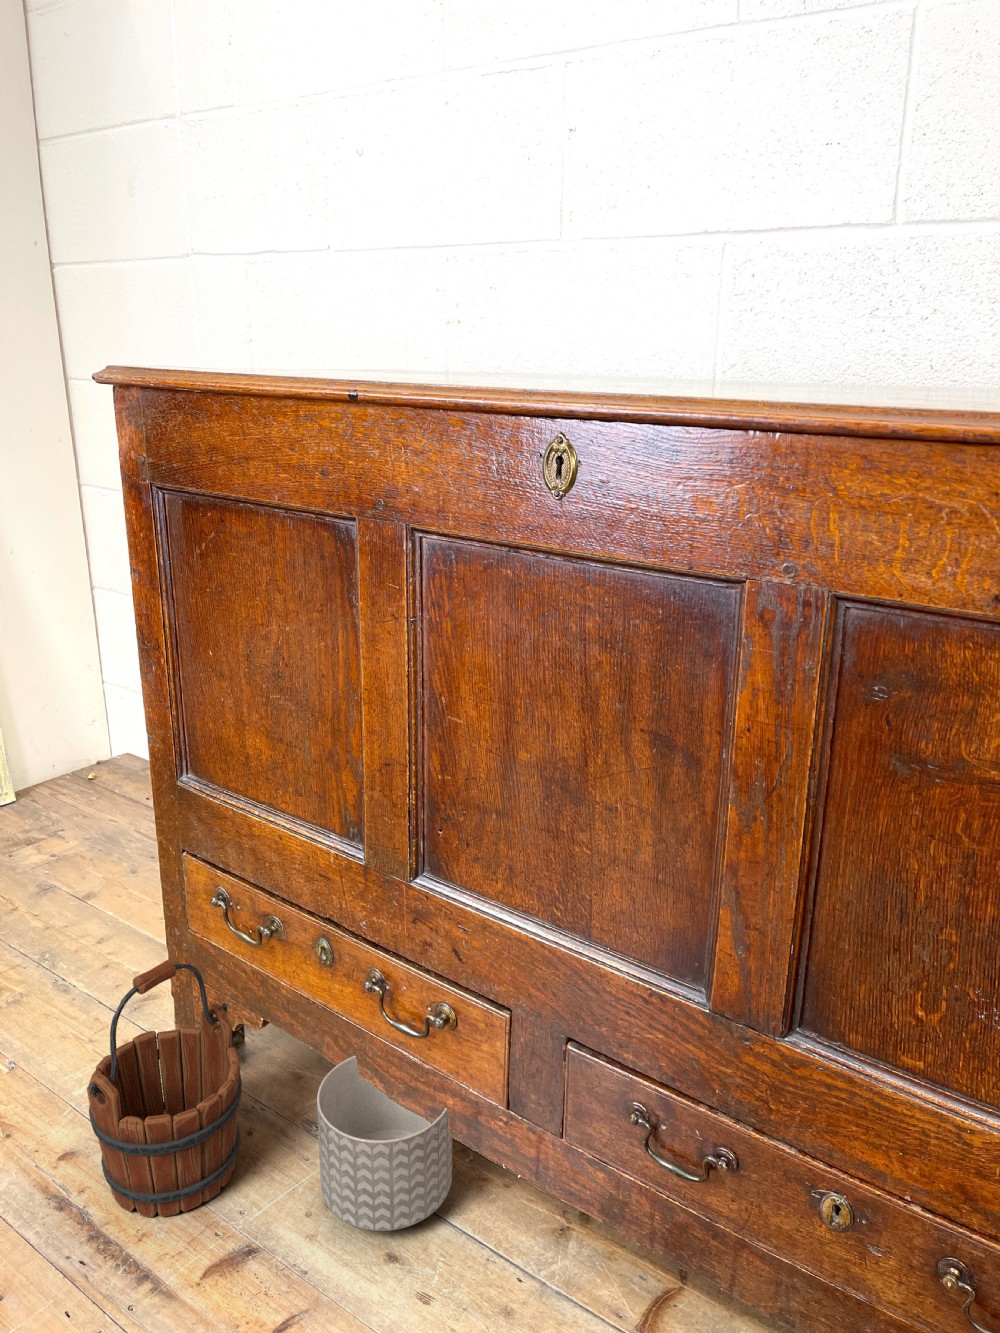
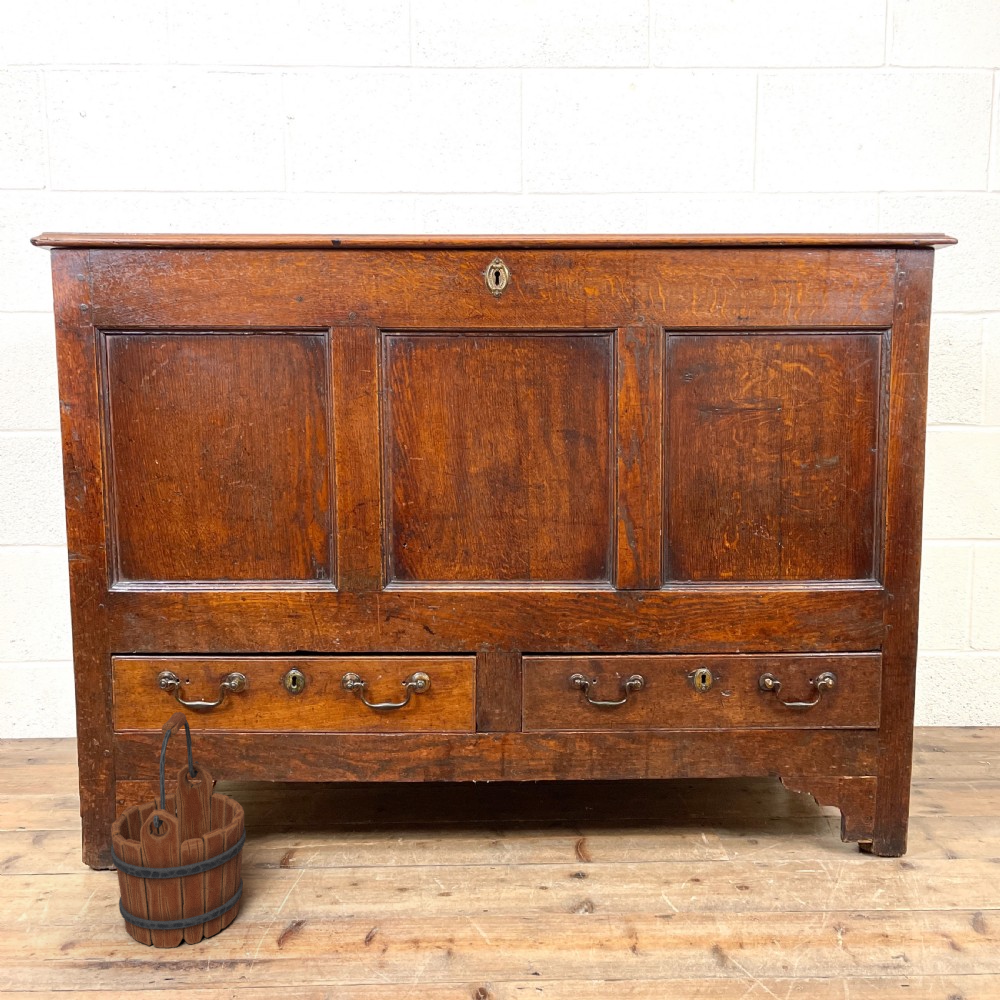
planter: present [317,1056,452,1231] -> none [308,757,414,881]

